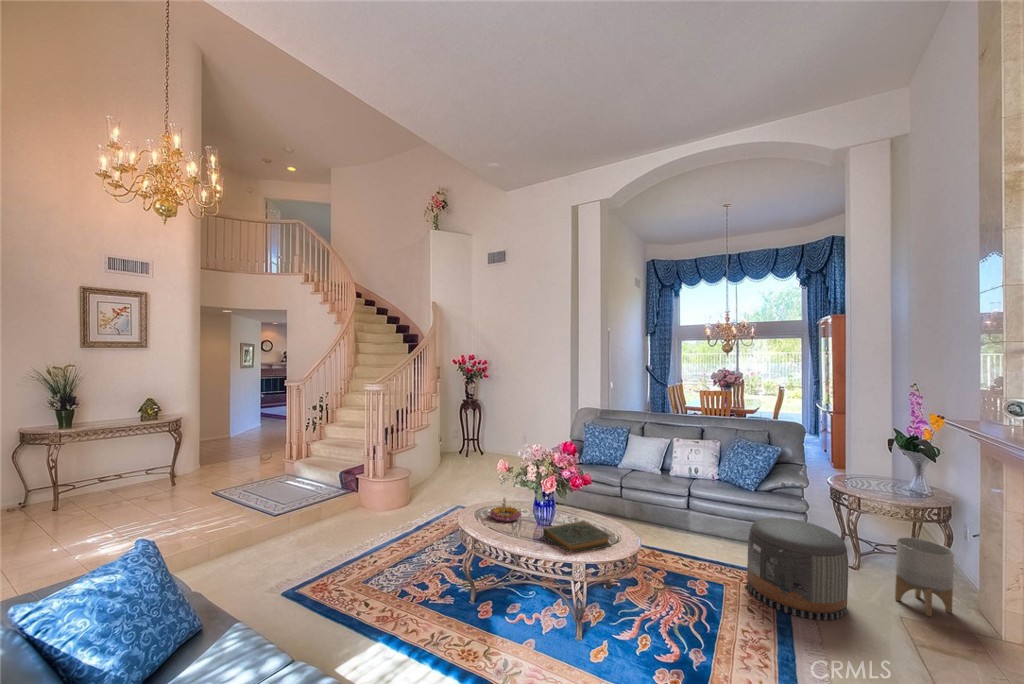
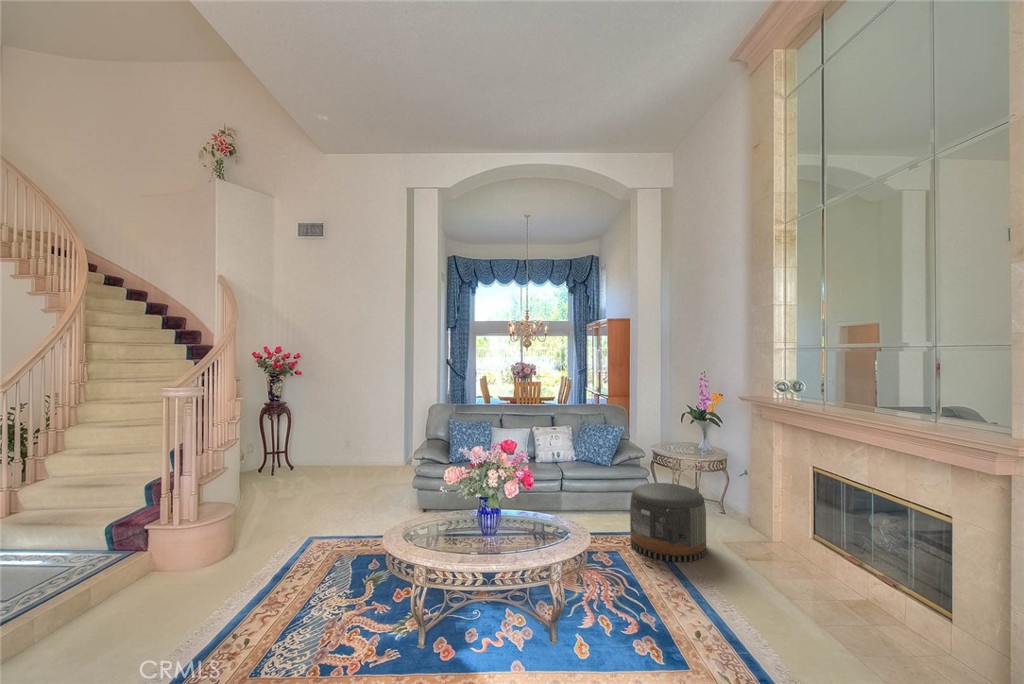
candle holder: present [490,498,521,522] -> none [413,513,450,543]
hardback book: present [543,521,612,552] -> none [492,521,560,558]
planter: present [895,537,954,616] -> none [719,481,755,536]

